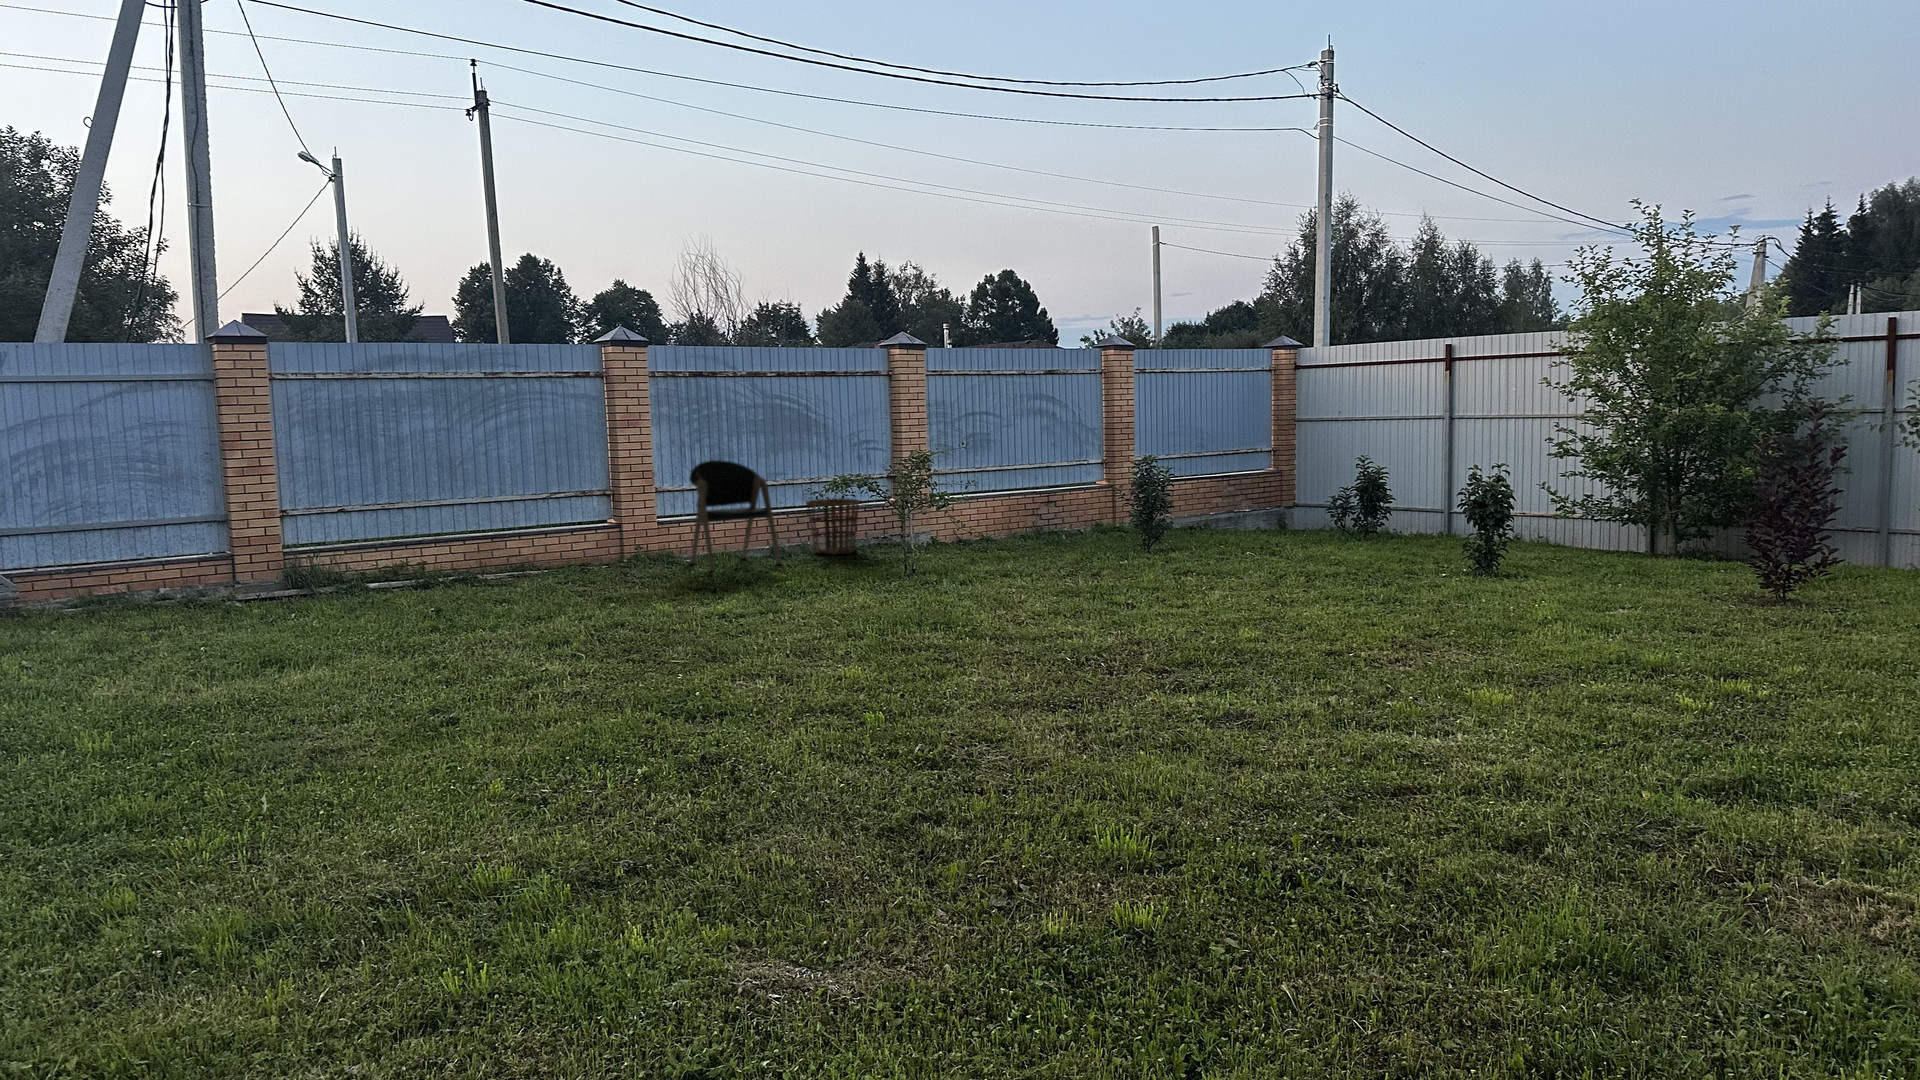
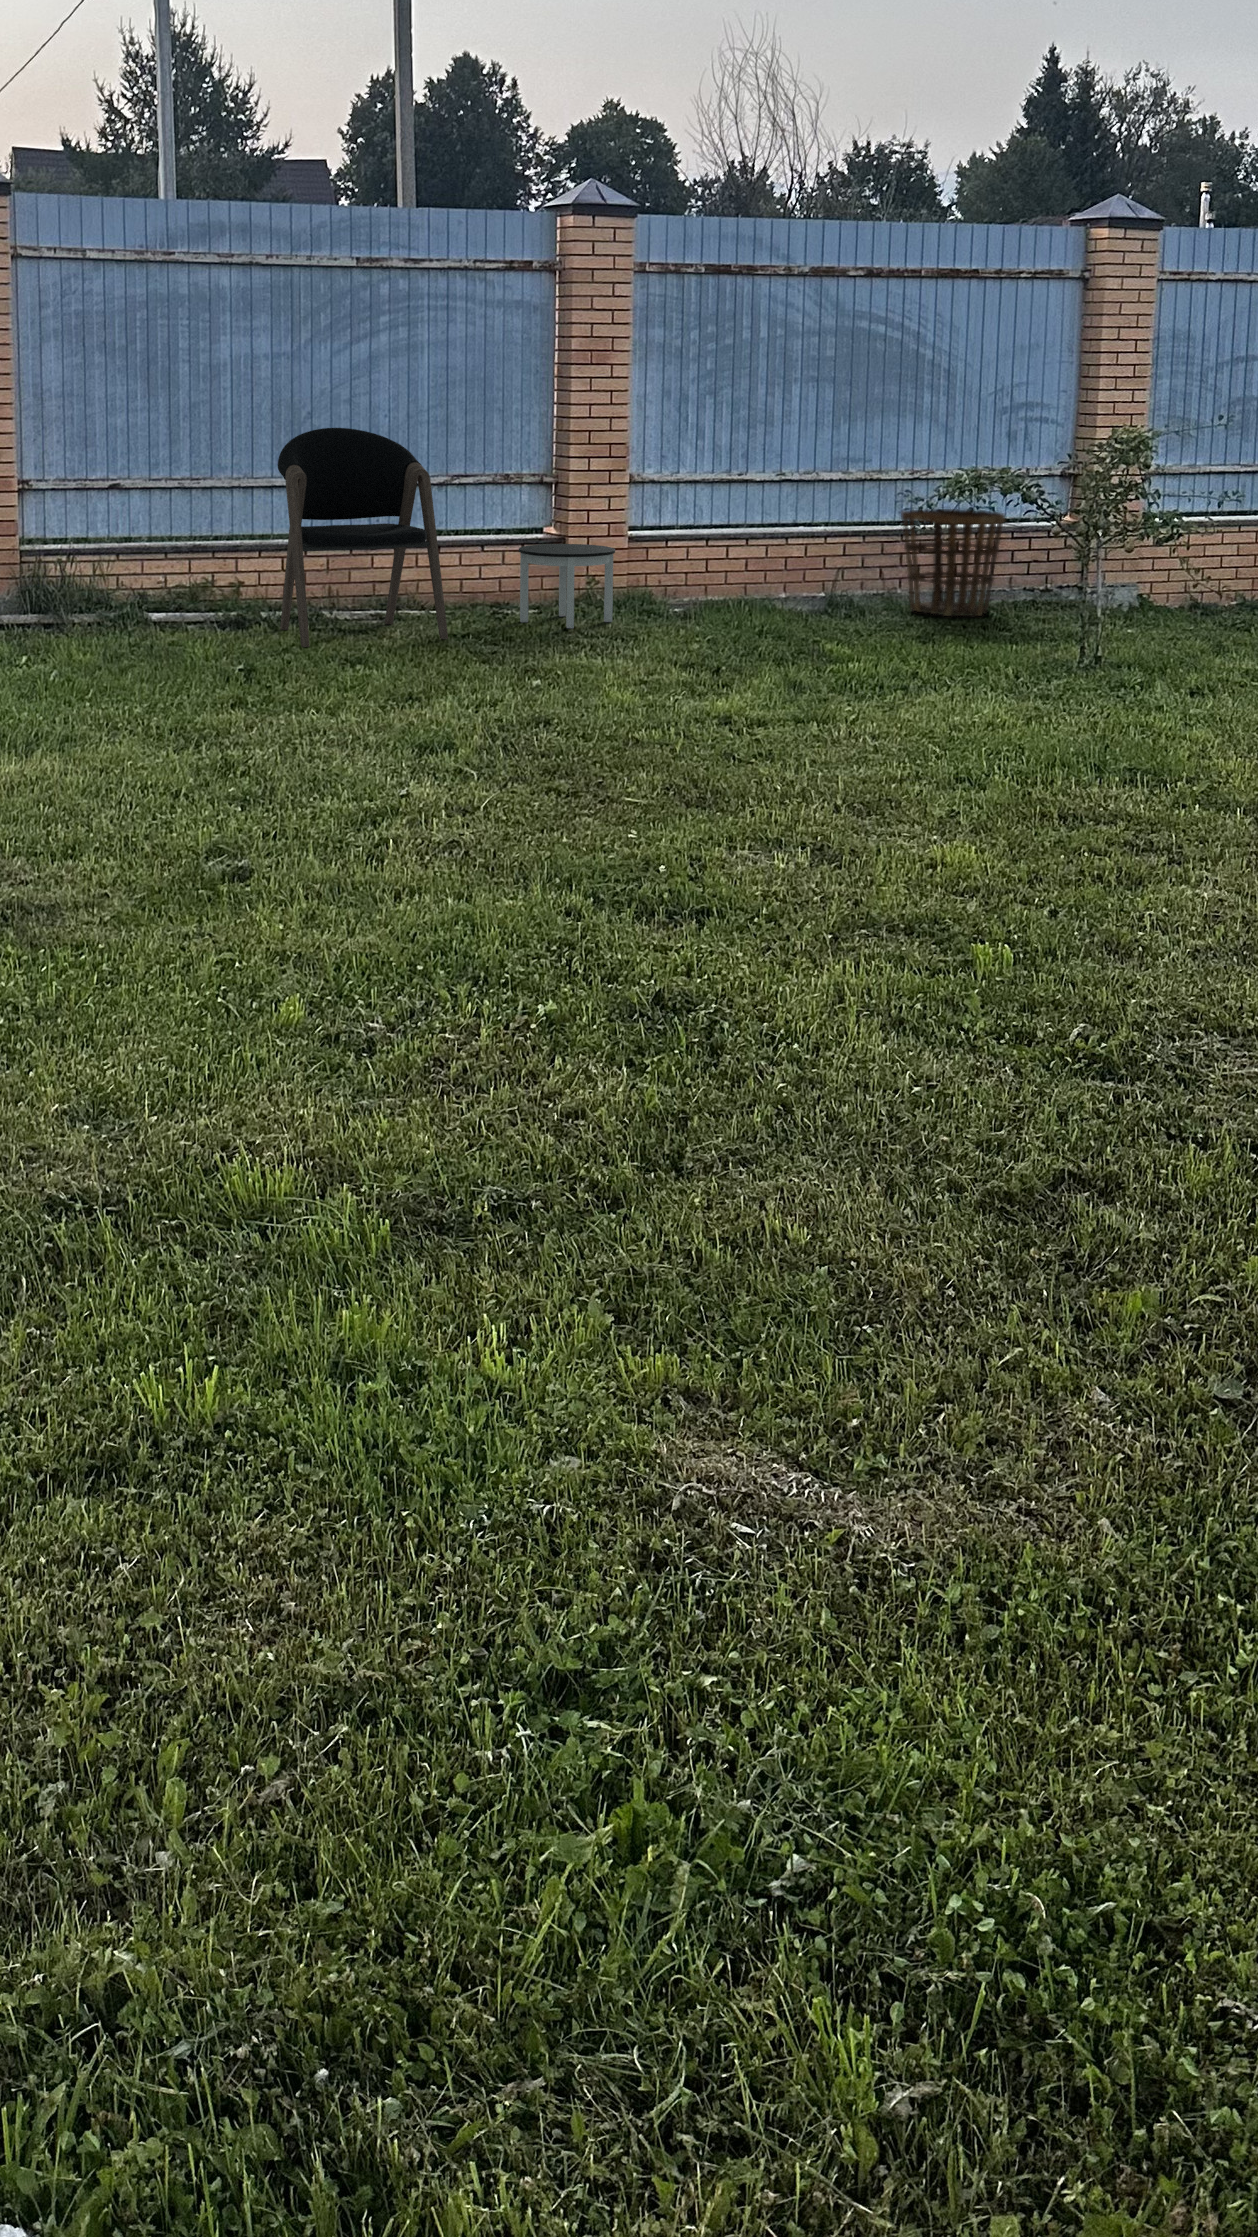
chair: present [689,460,781,571] -> present [278,428,448,647]
round table: none [597,527,653,574] -> present [519,544,615,628]

